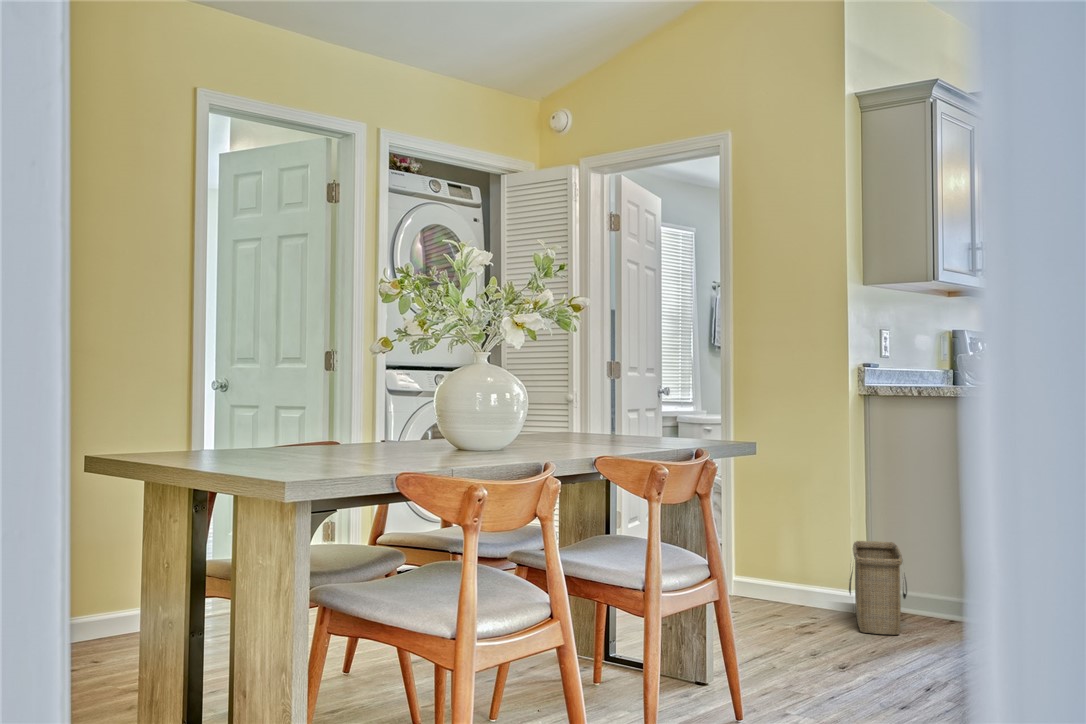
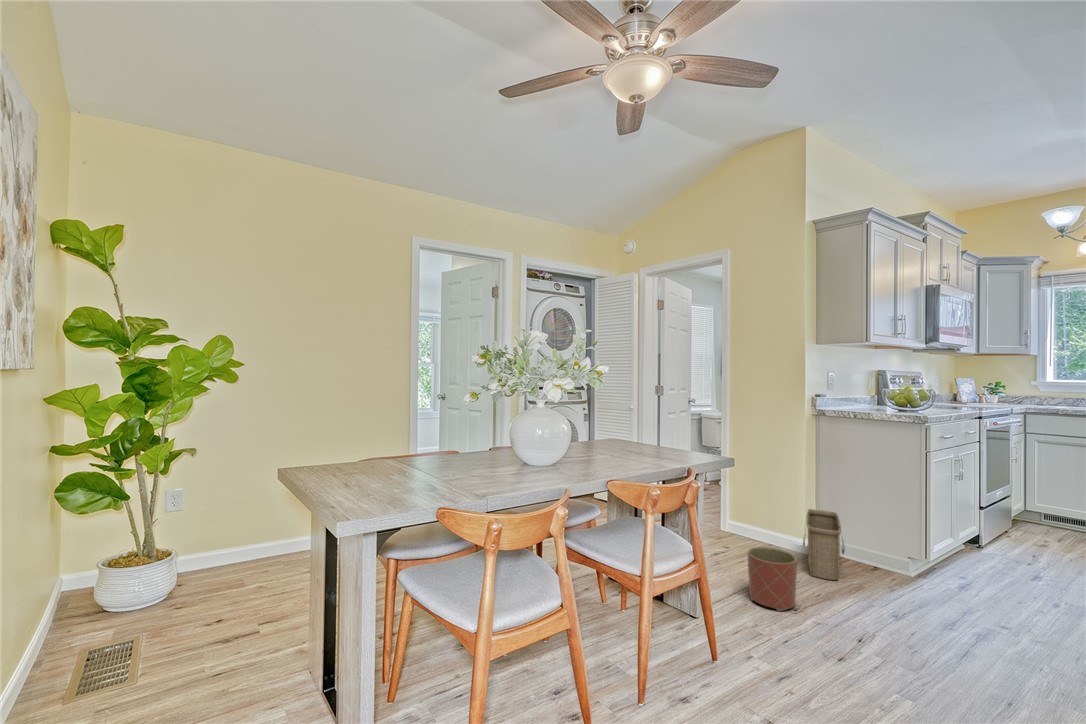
planter: none [774,584,845,670] -> present [748,547,797,611]

